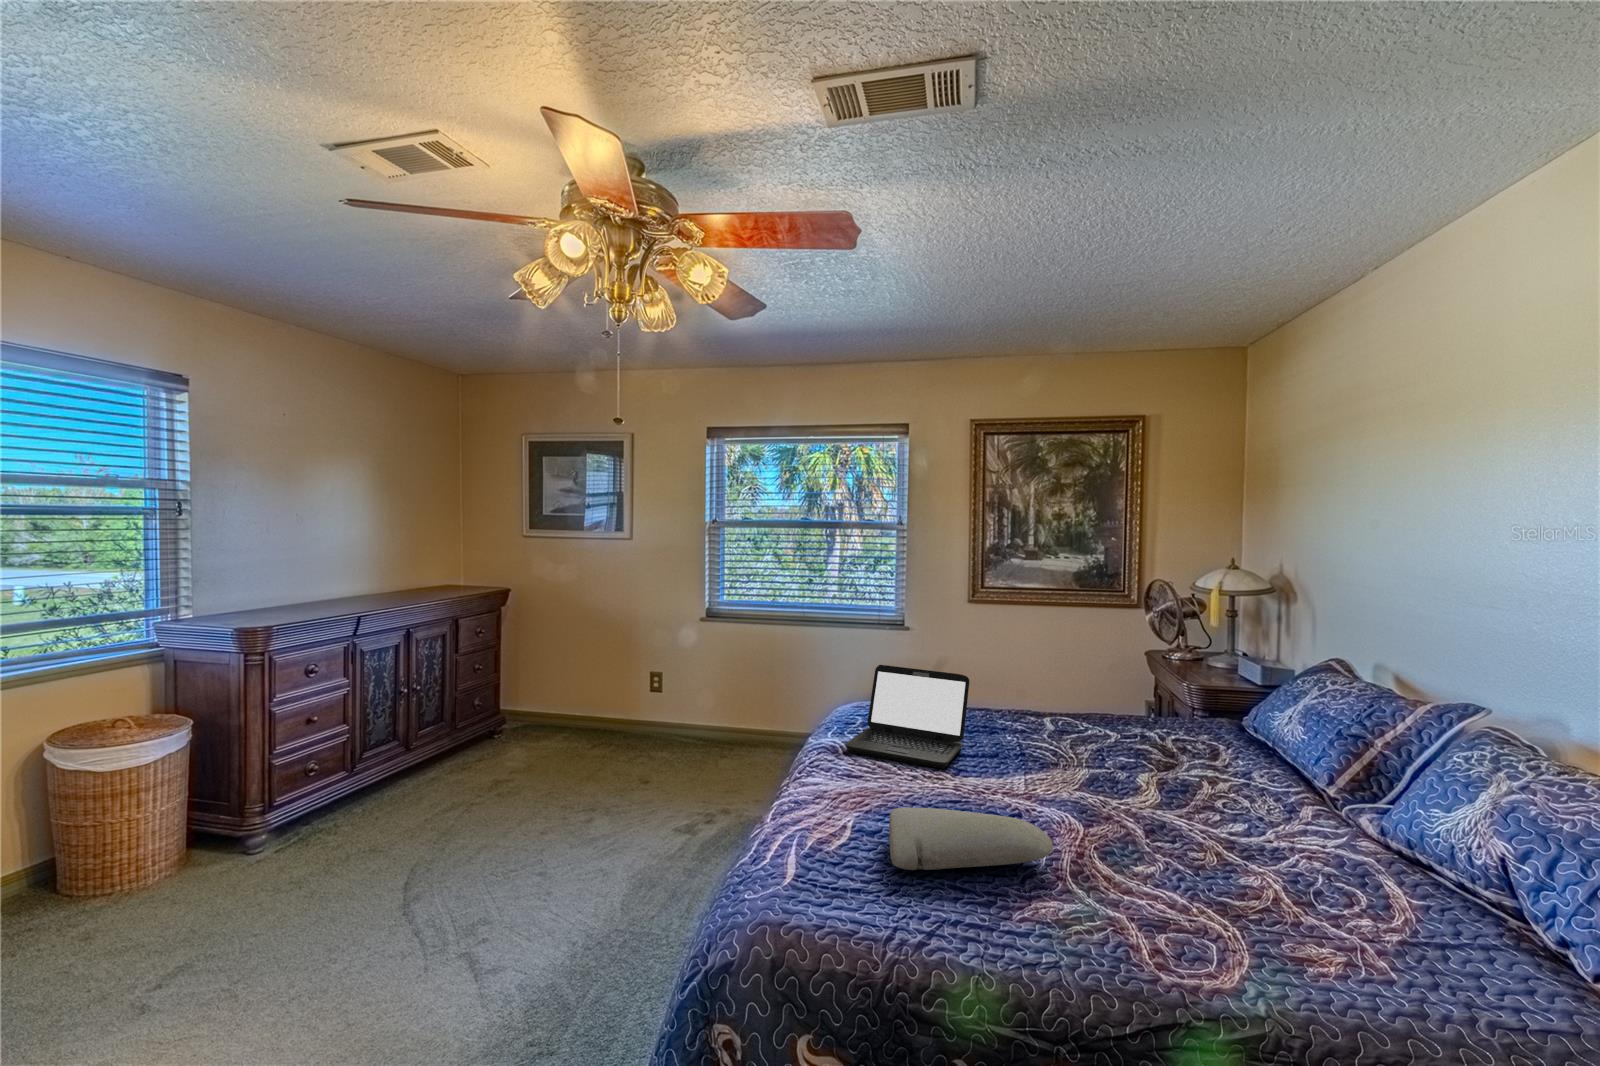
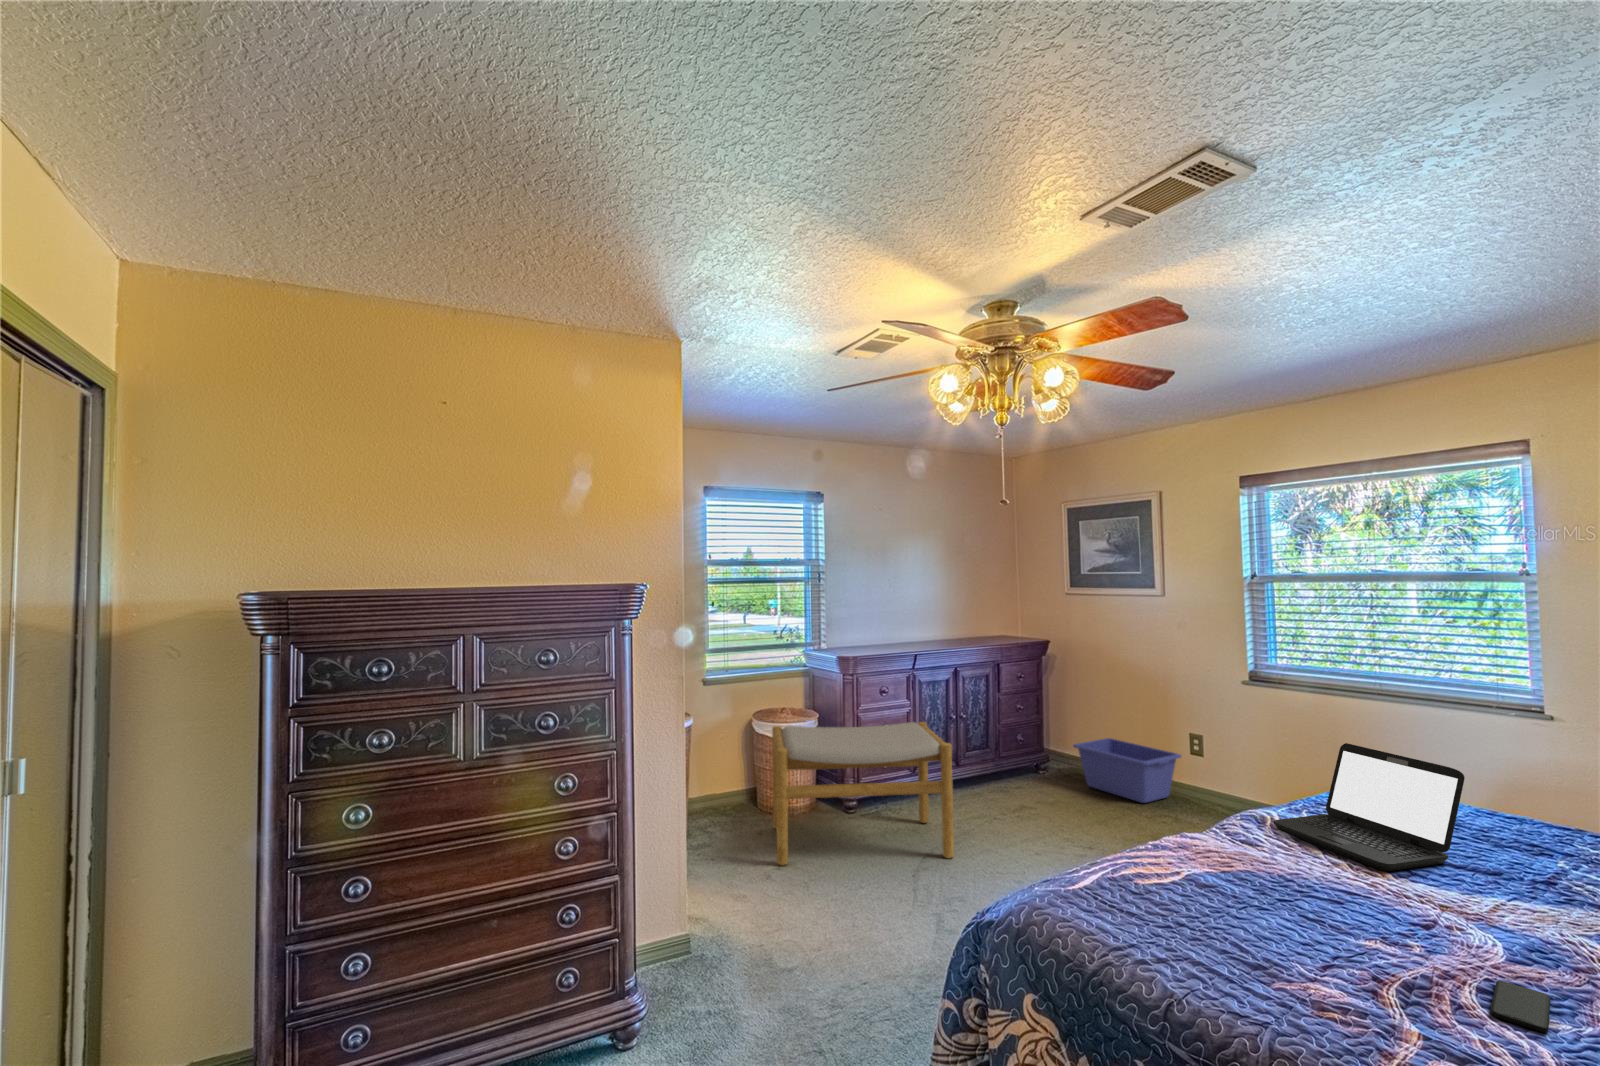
storage bin: none [541,685,646,744] -> present [1073,738,1181,803]
footstool: none [107,705,448,985] -> present [772,722,954,866]
pillow: present [889,807,1053,870] -> none [1178,869,1394,957]
smartphone: none [1090,839,1147,872] -> present [1490,981,1551,1032]

